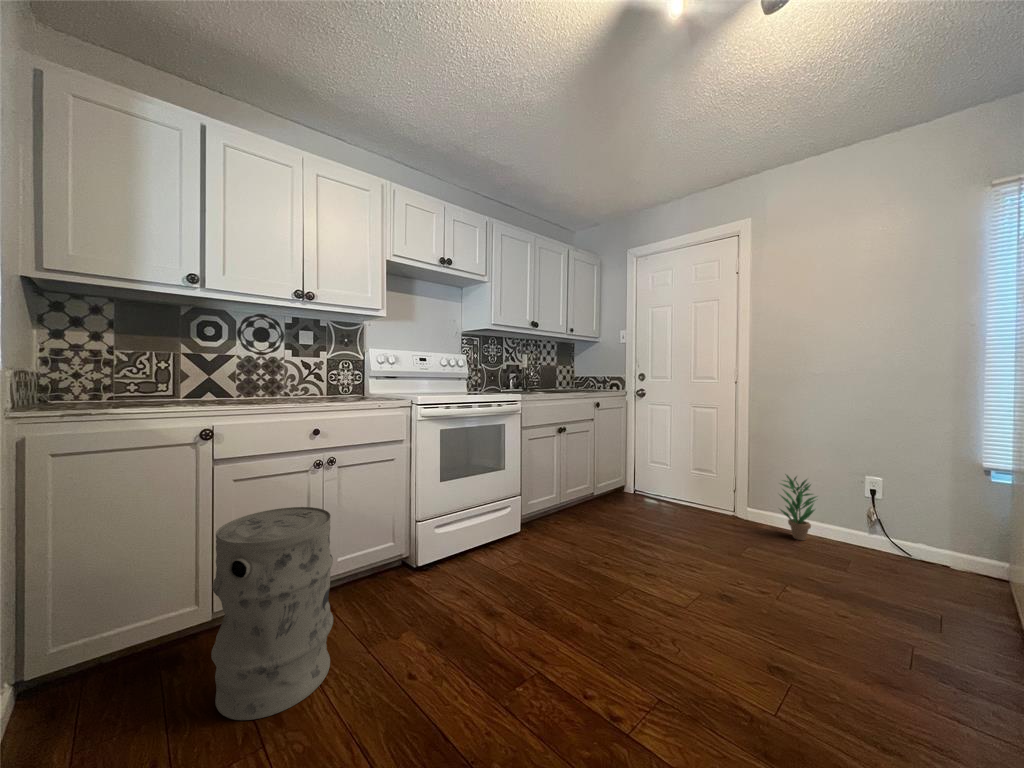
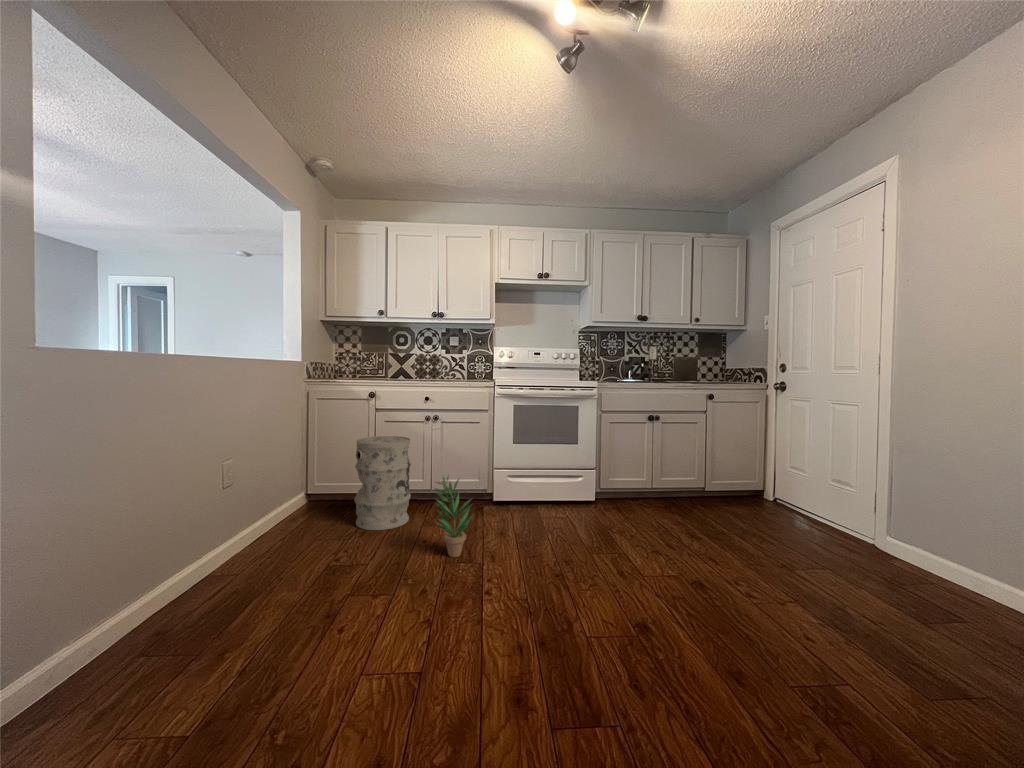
potted plant: present [780,475,817,541] -> present [434,476,473,557]

